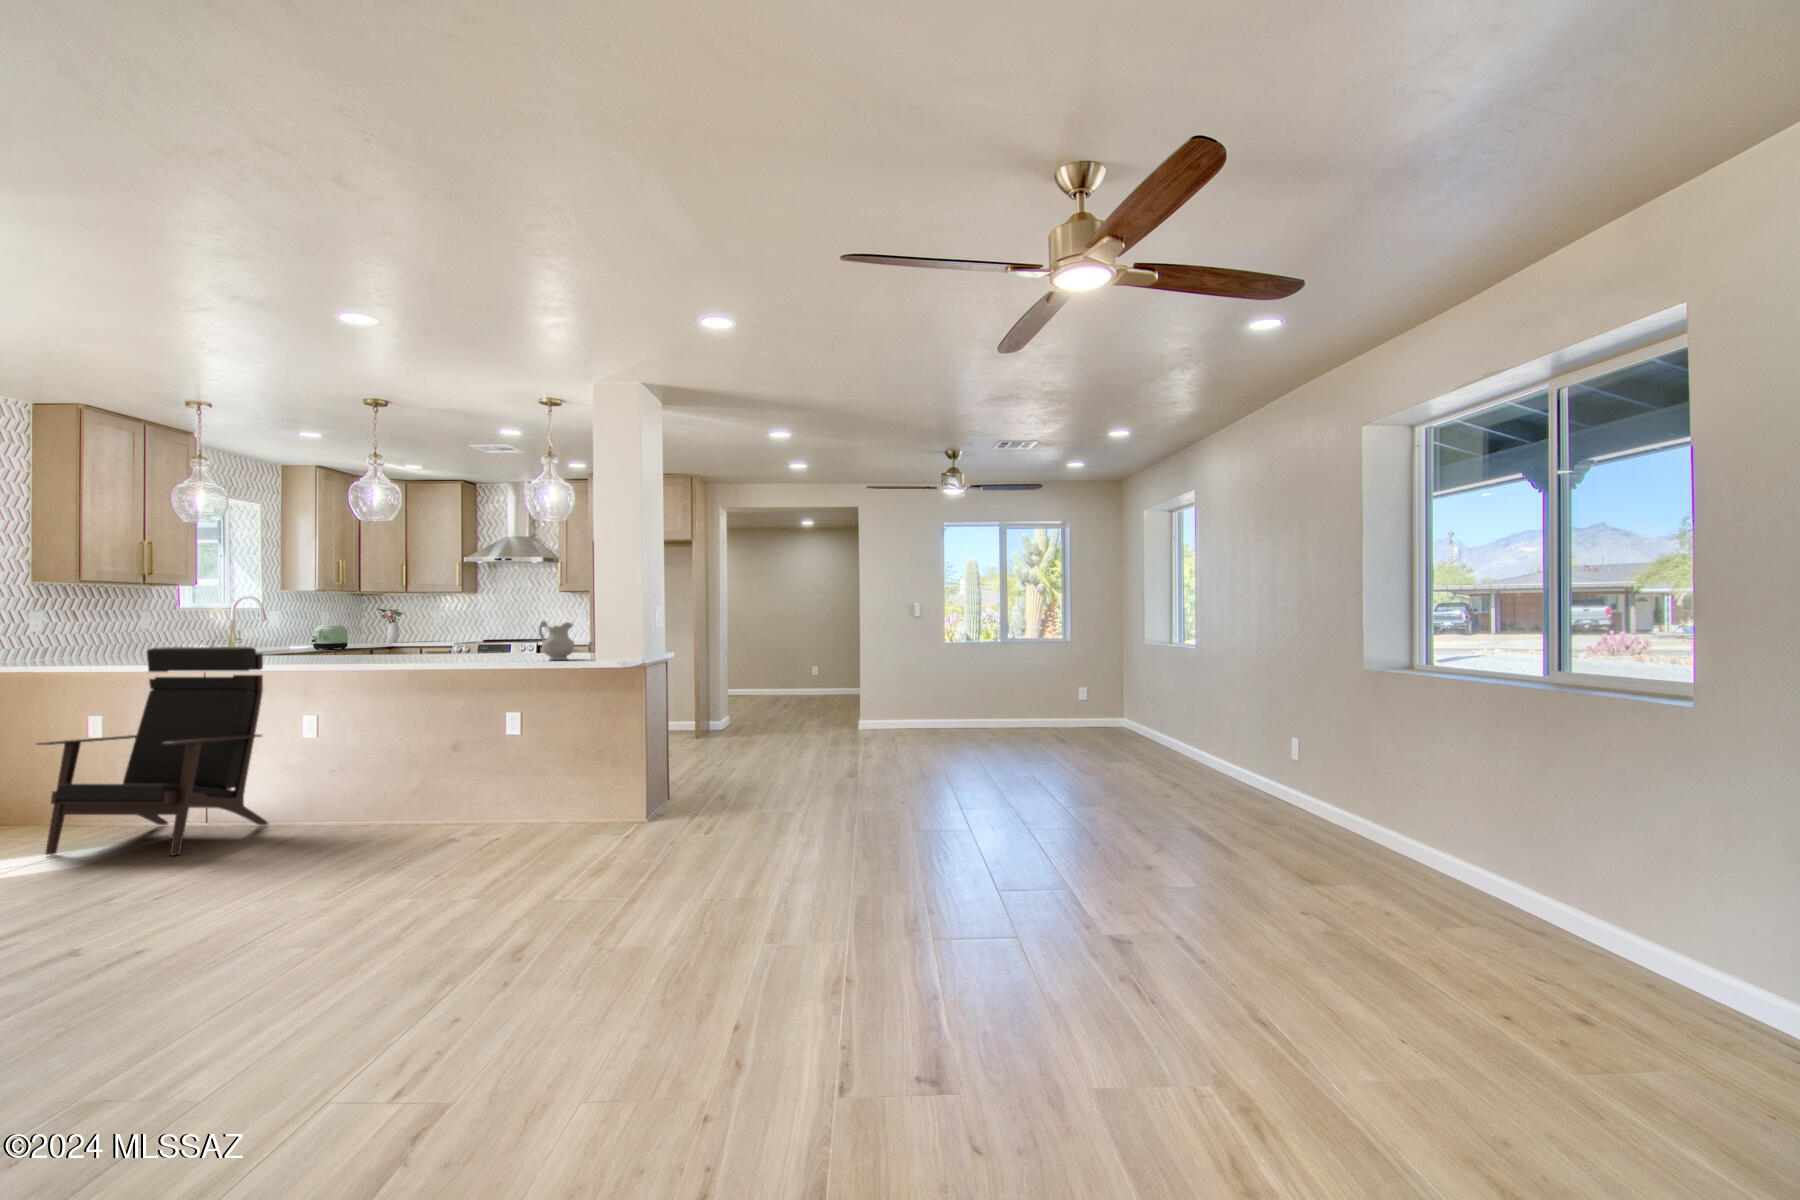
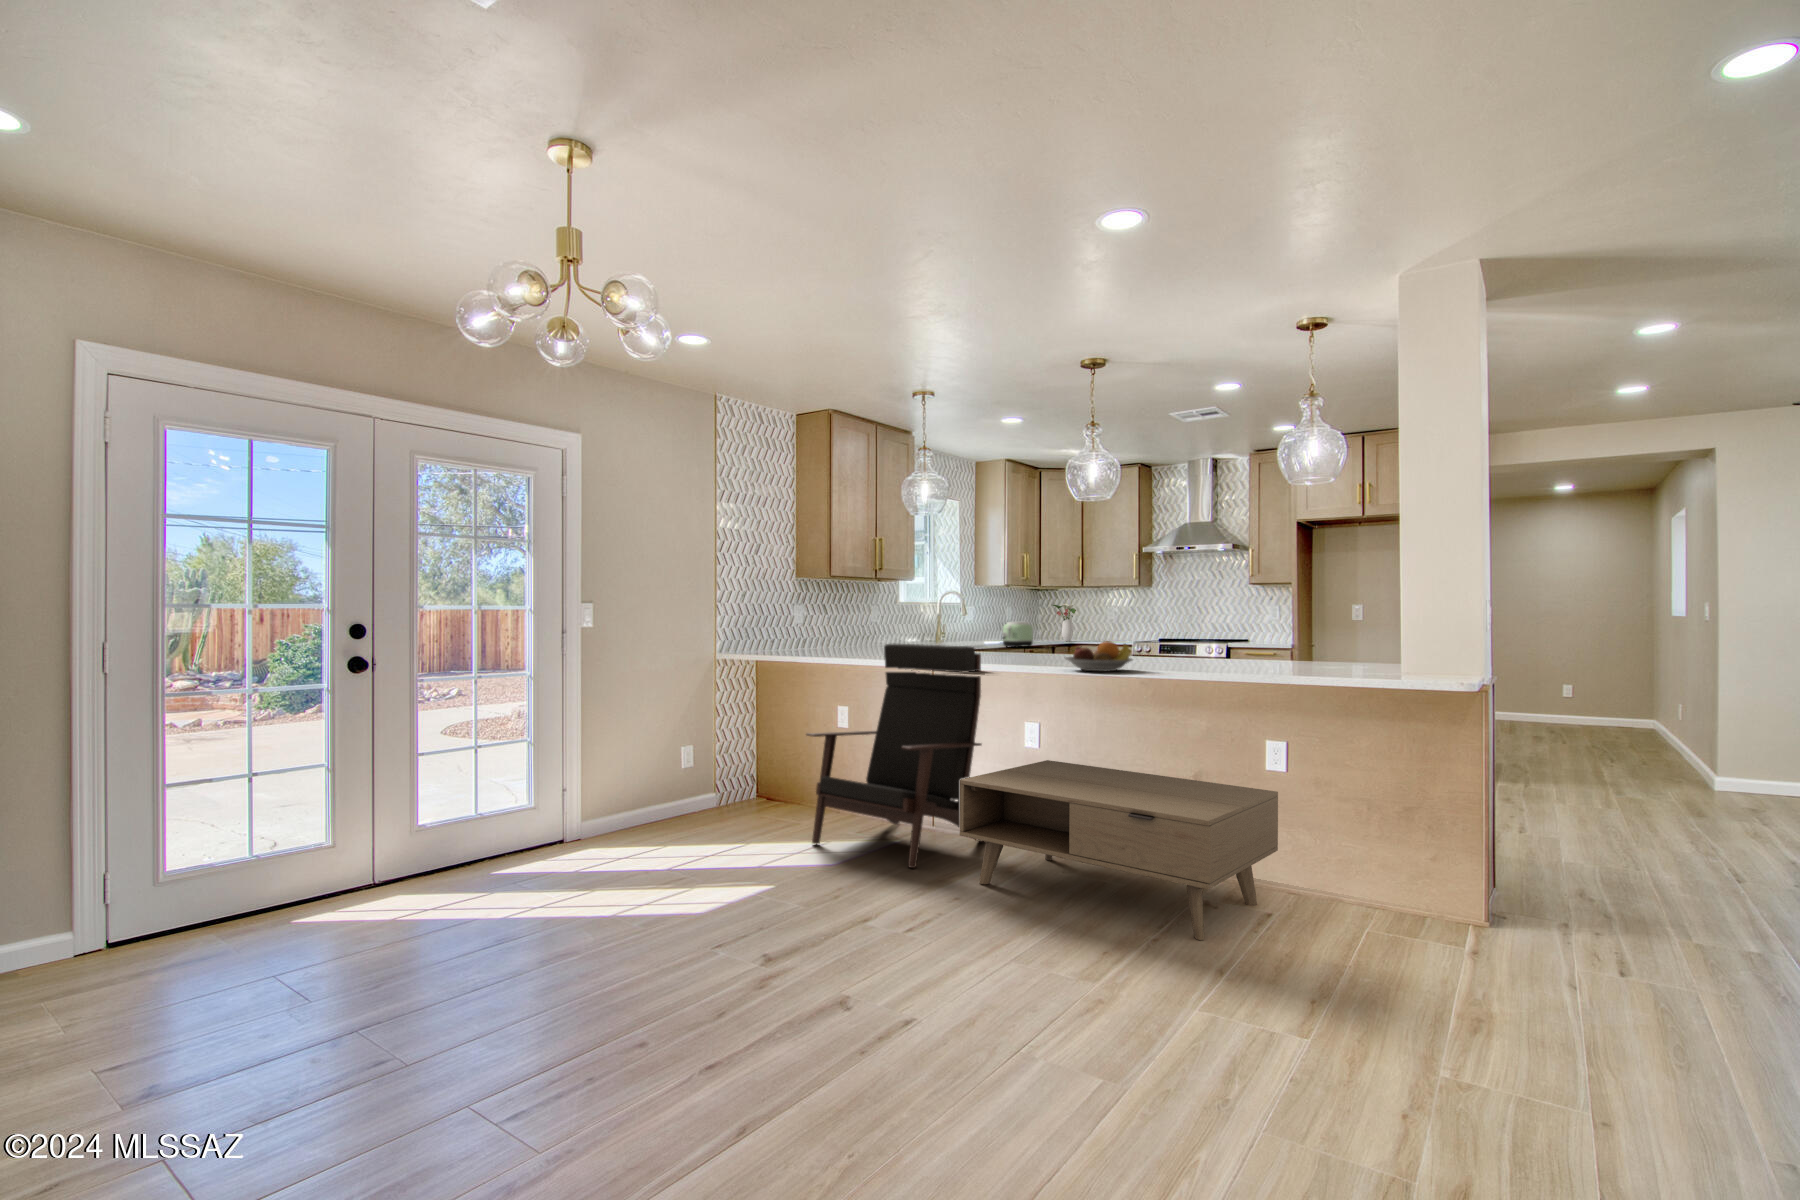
ceramic pitcher: present [538,621,574,660] -> none [1278,624,1328,678]
fruit bowl: none [353,639,421,664] -> present [1065,641,1132,671]
coffee table: none [228,743,522,857] -> present [960,760,1278,940]

